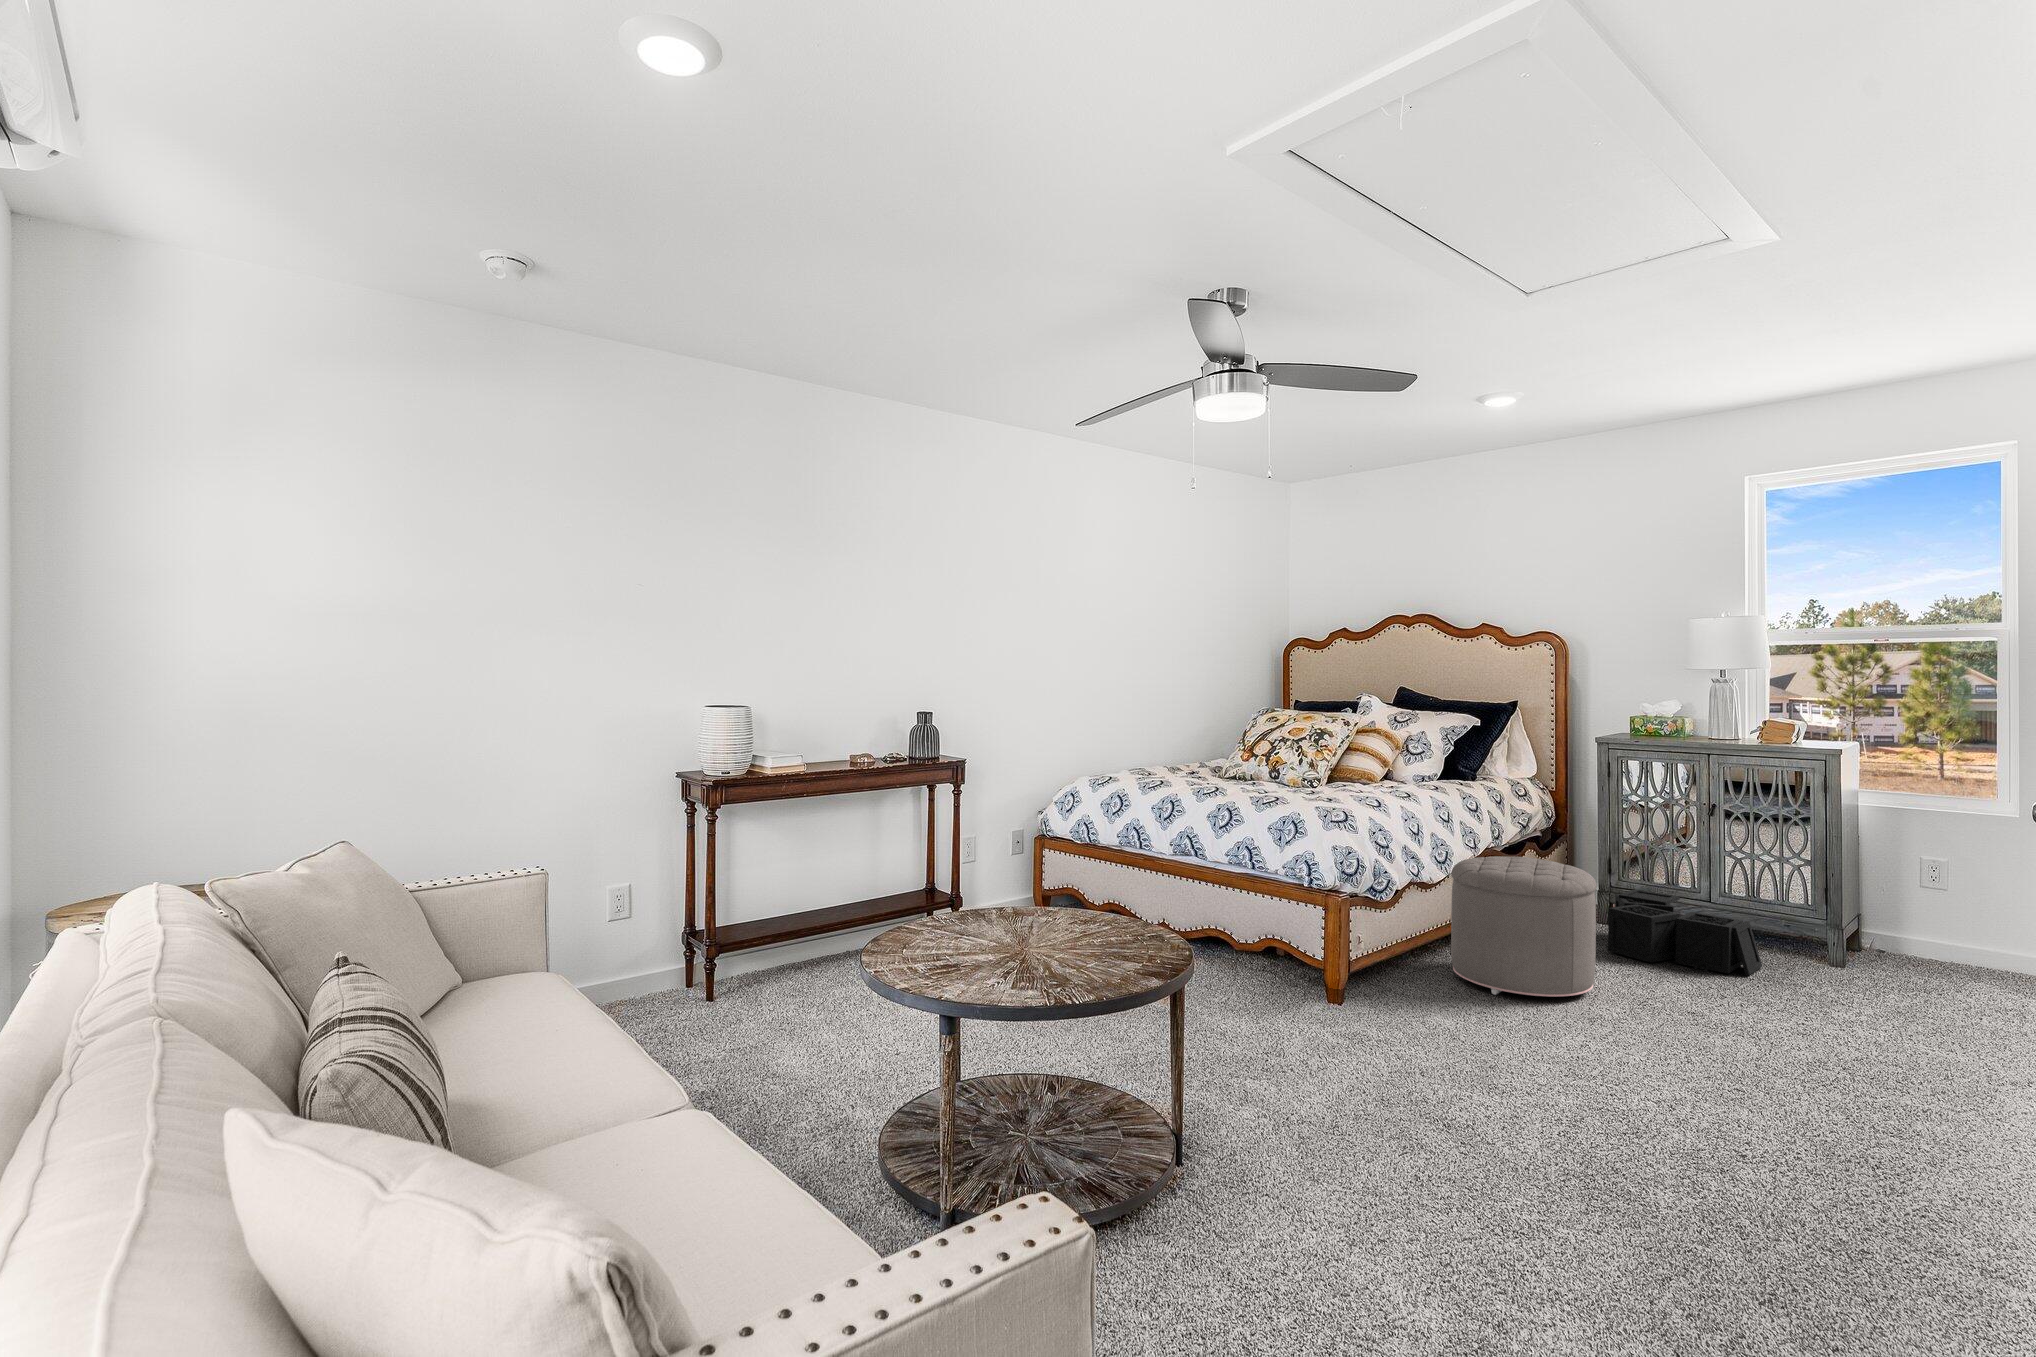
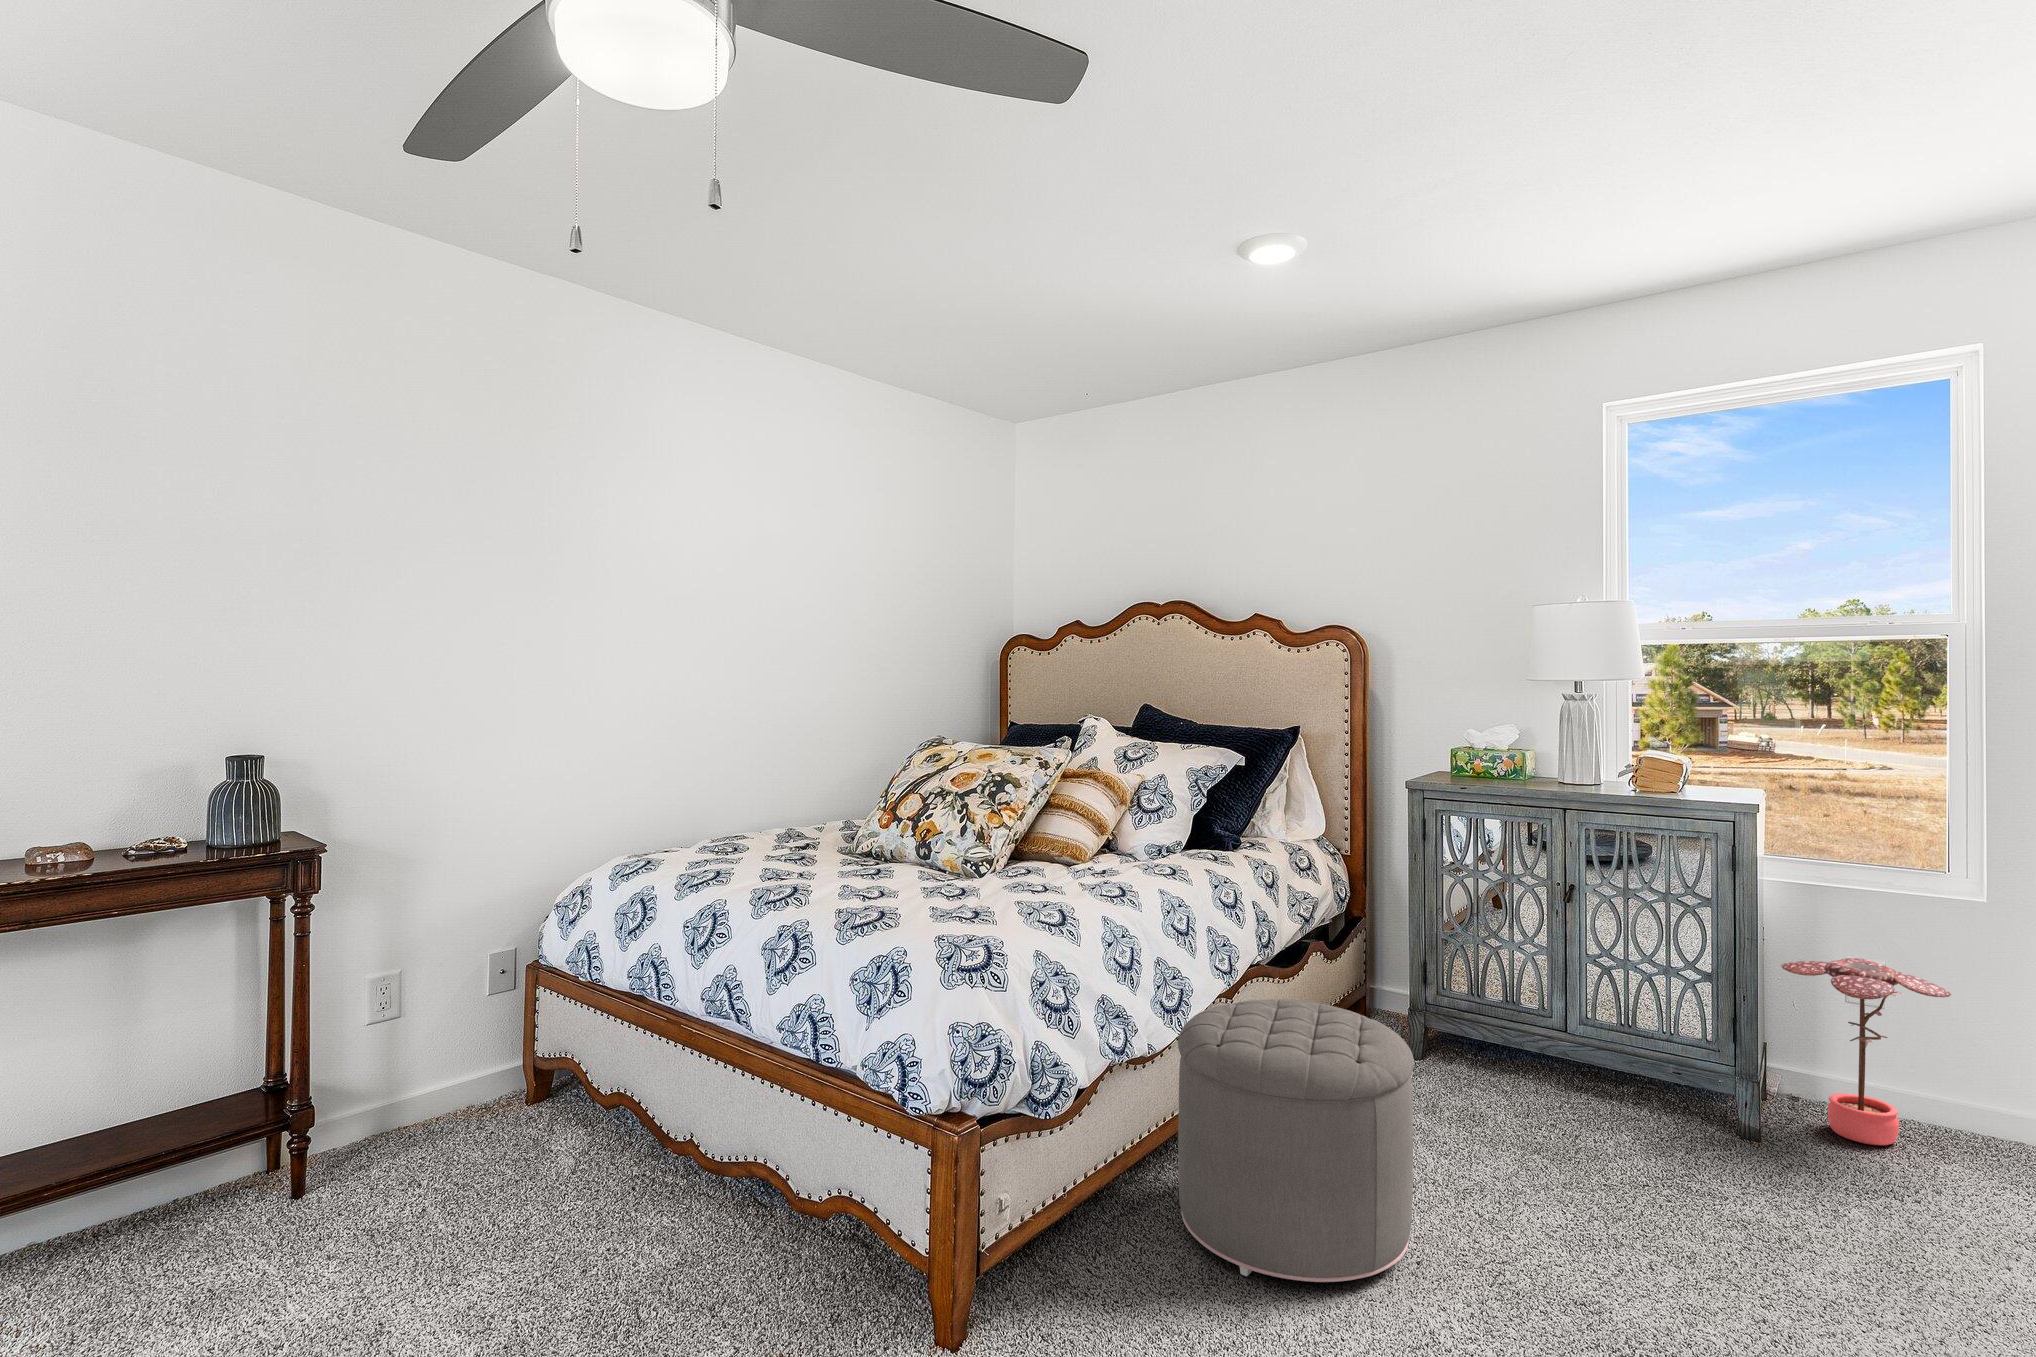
potted plant: none [1864,855,1981,973] -> present [1781,958,1951,1145]
storage bin: present [1608,890,1762,975] -> none [1427,1015,1652,1179]

